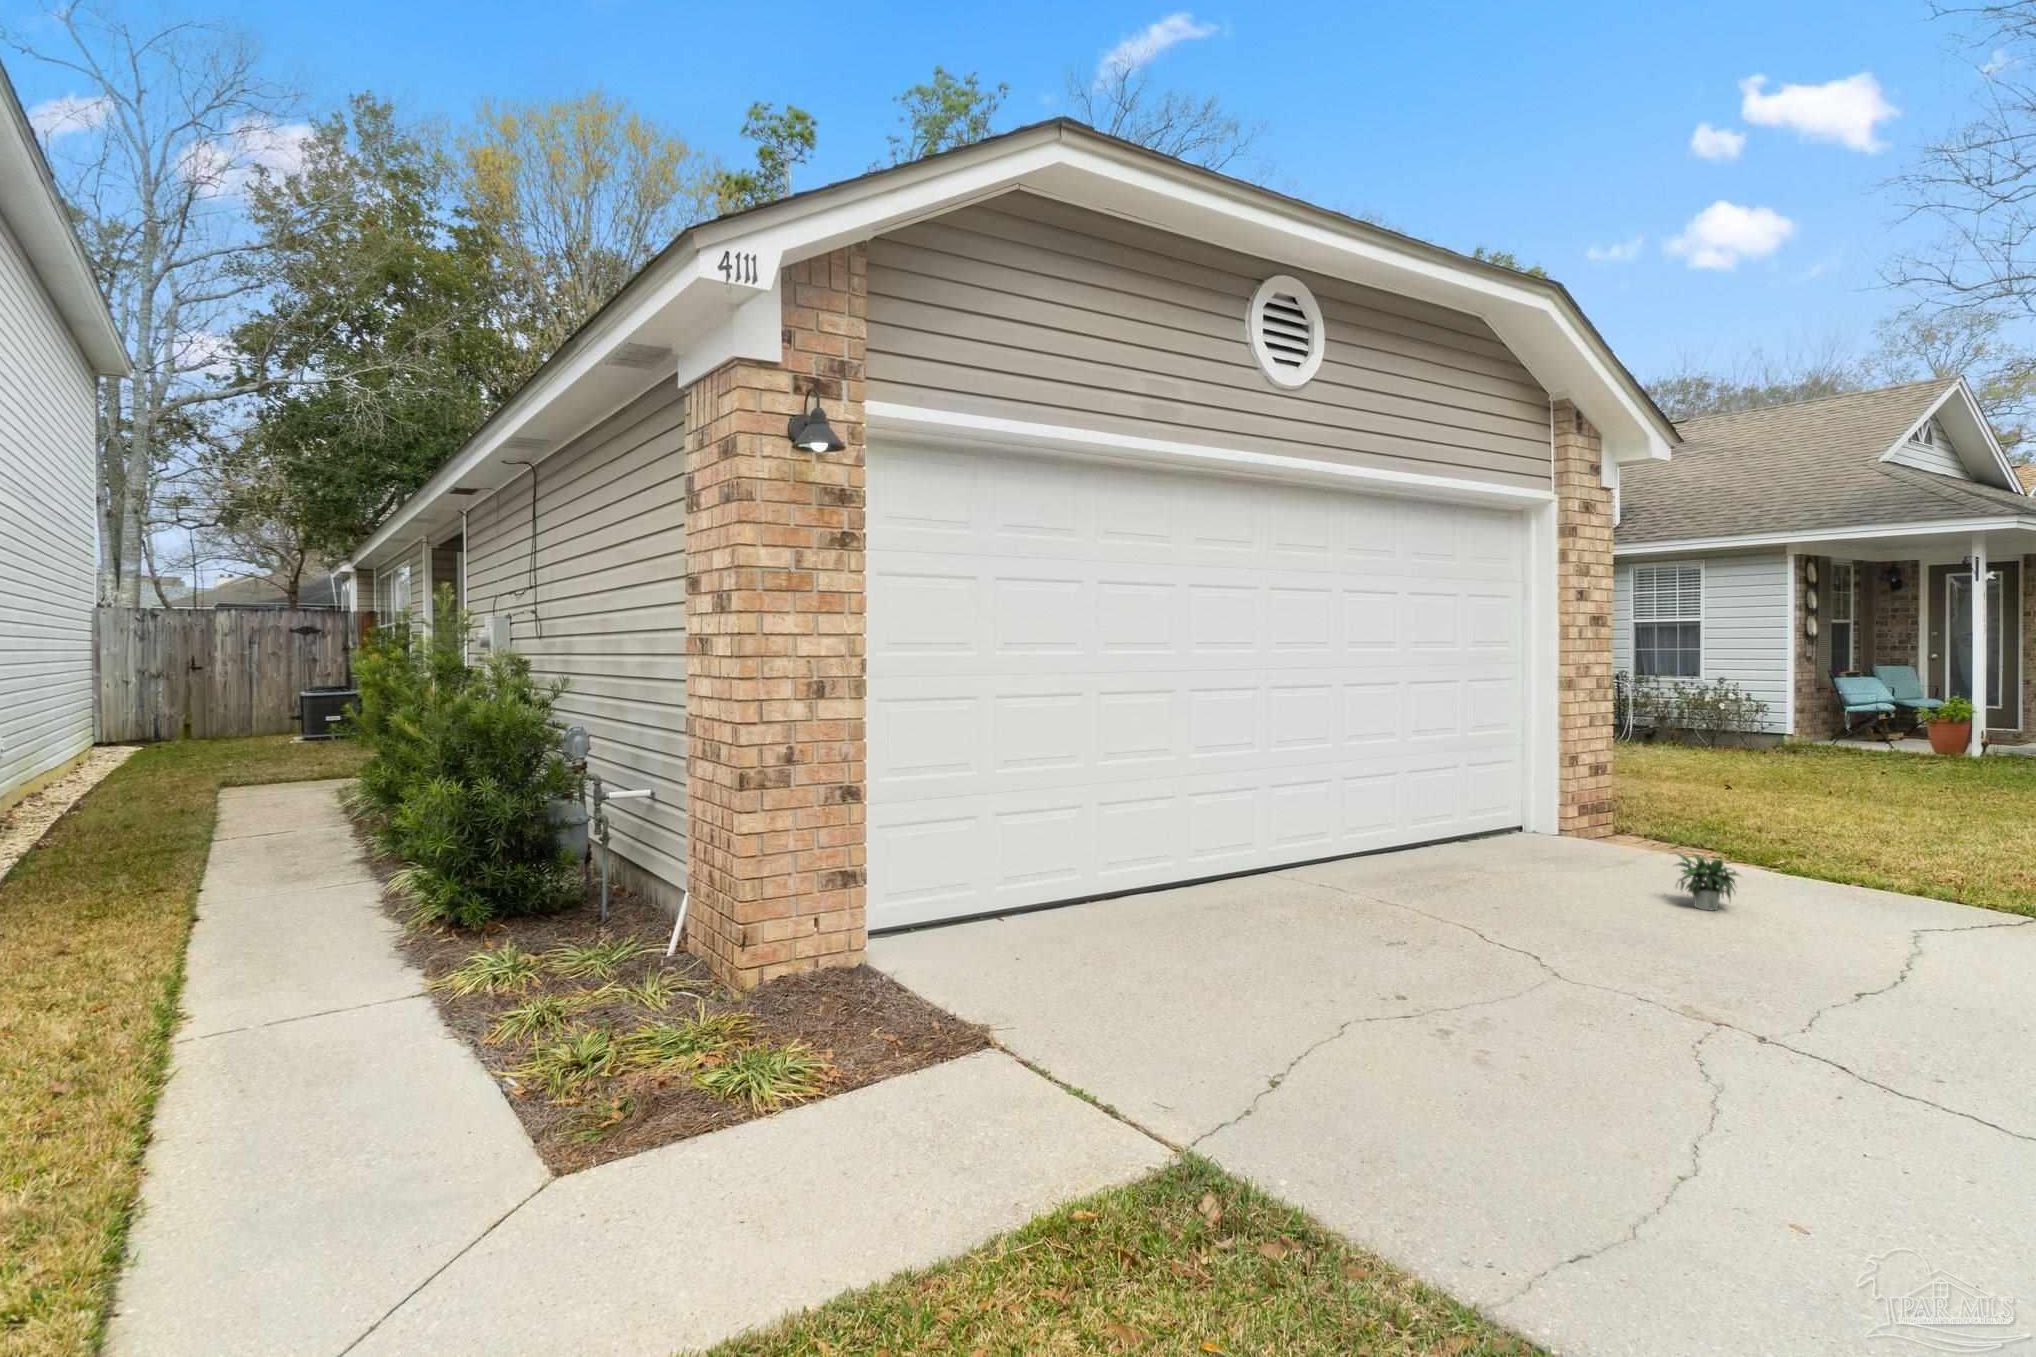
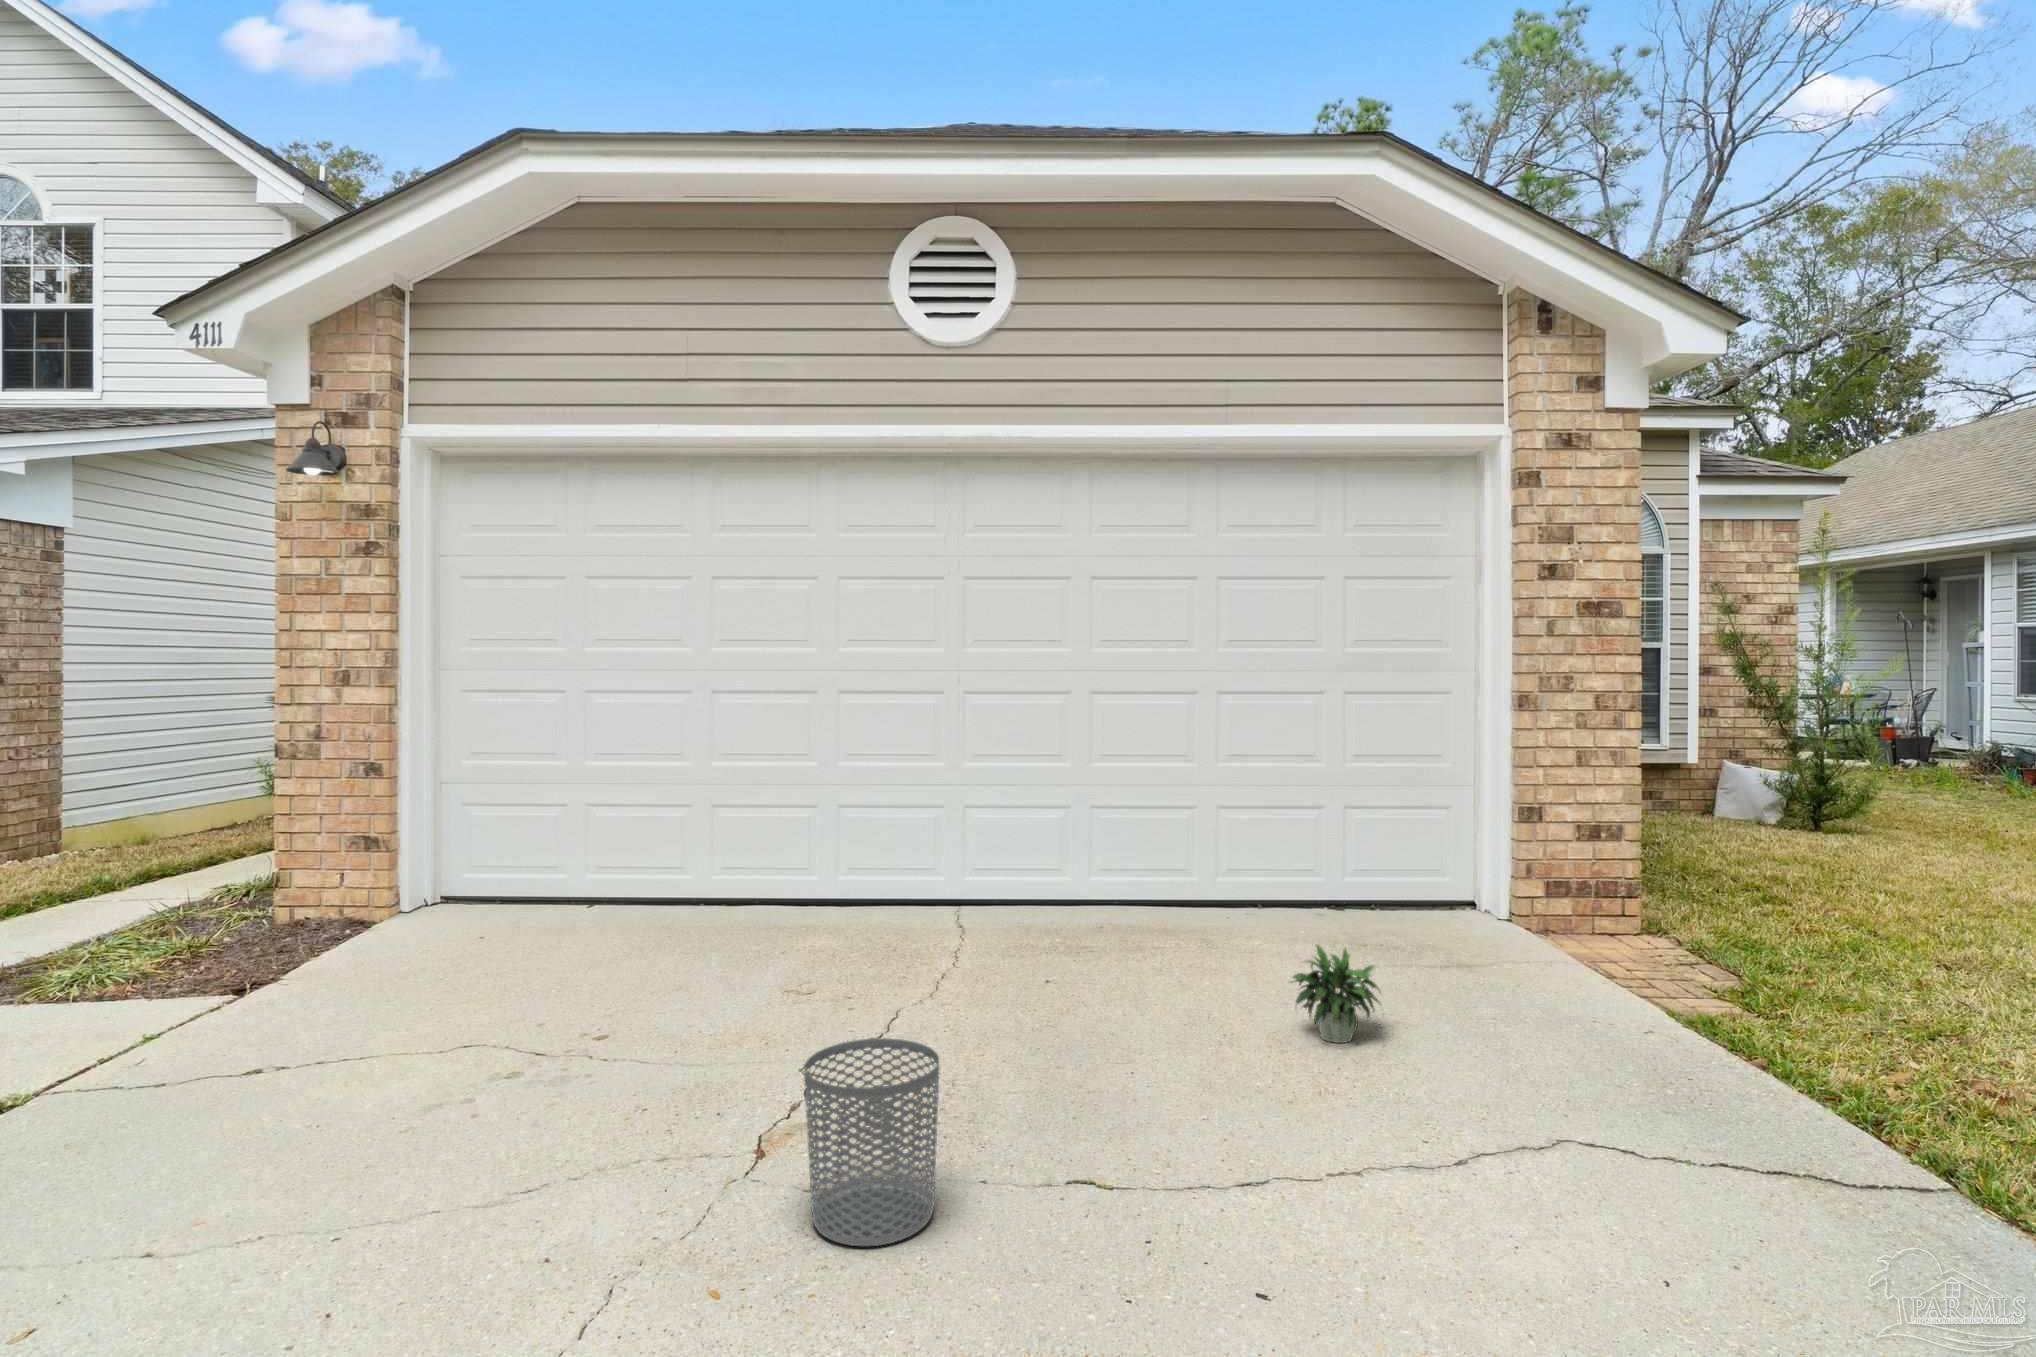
waste bin: none [1827,924,1935,1046] -> present [804,1038,939,1246]

